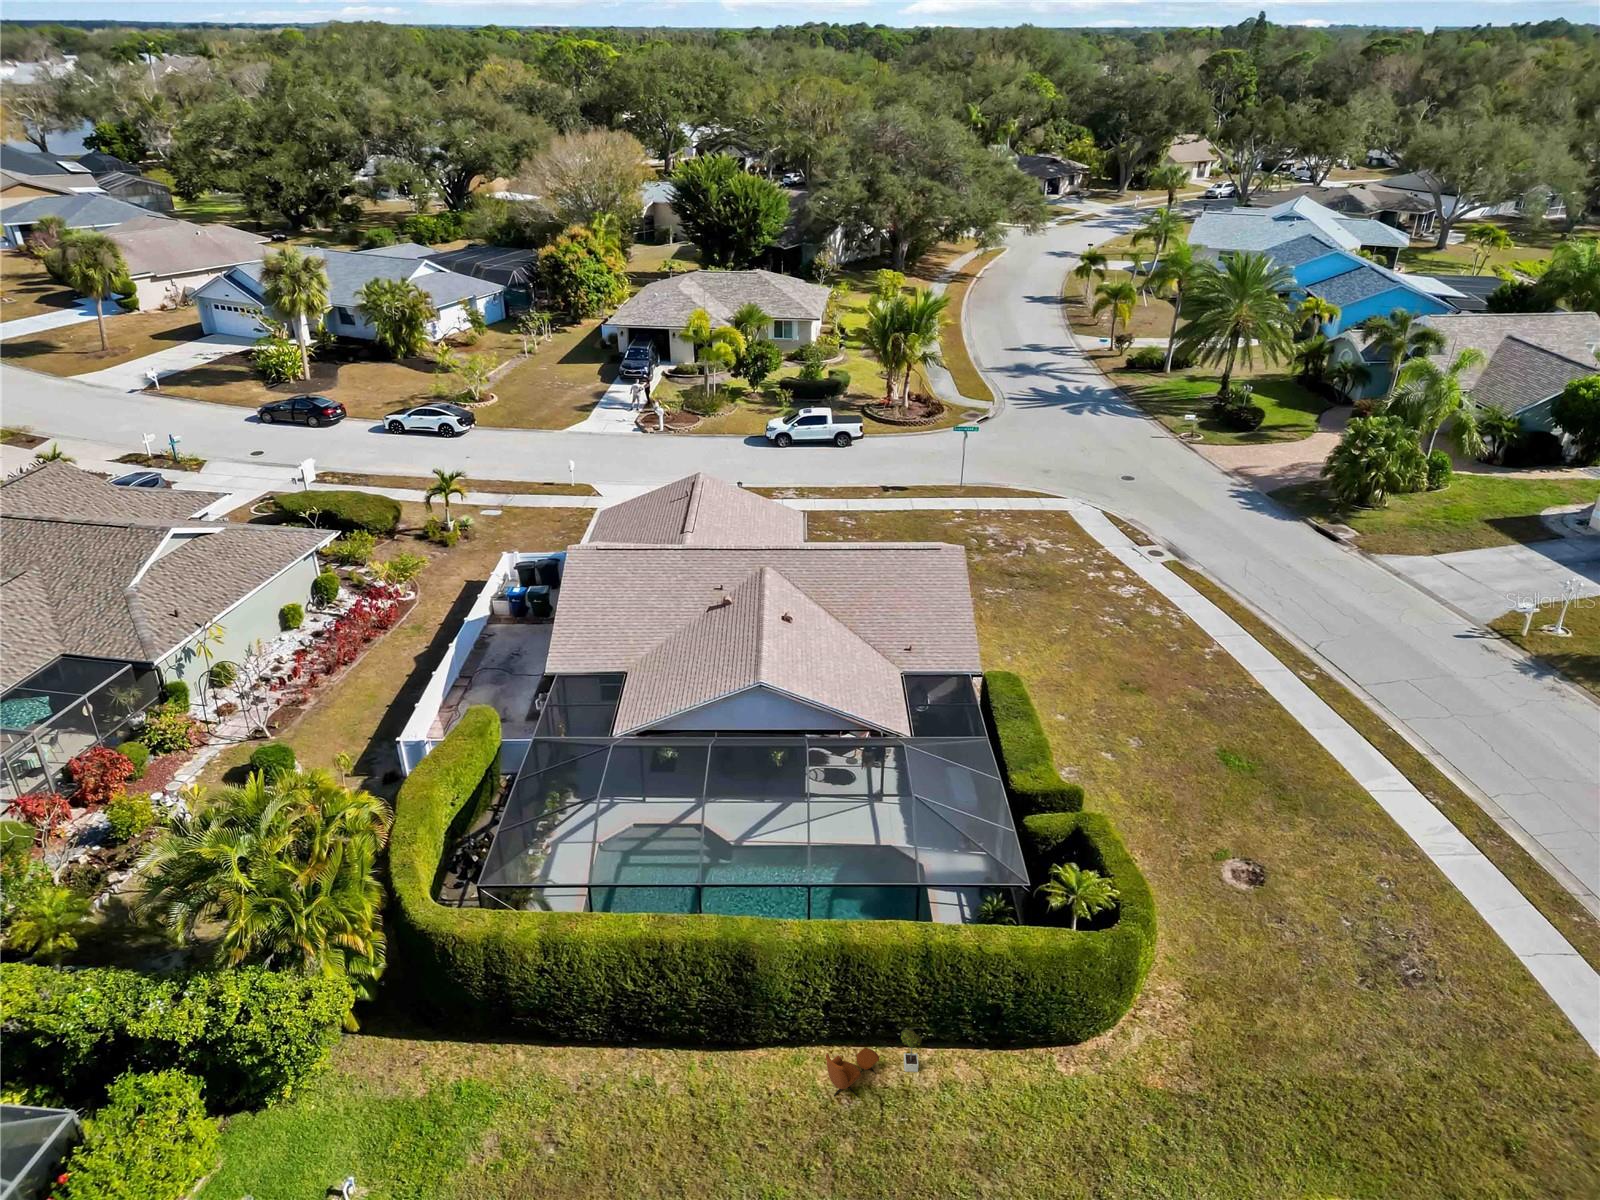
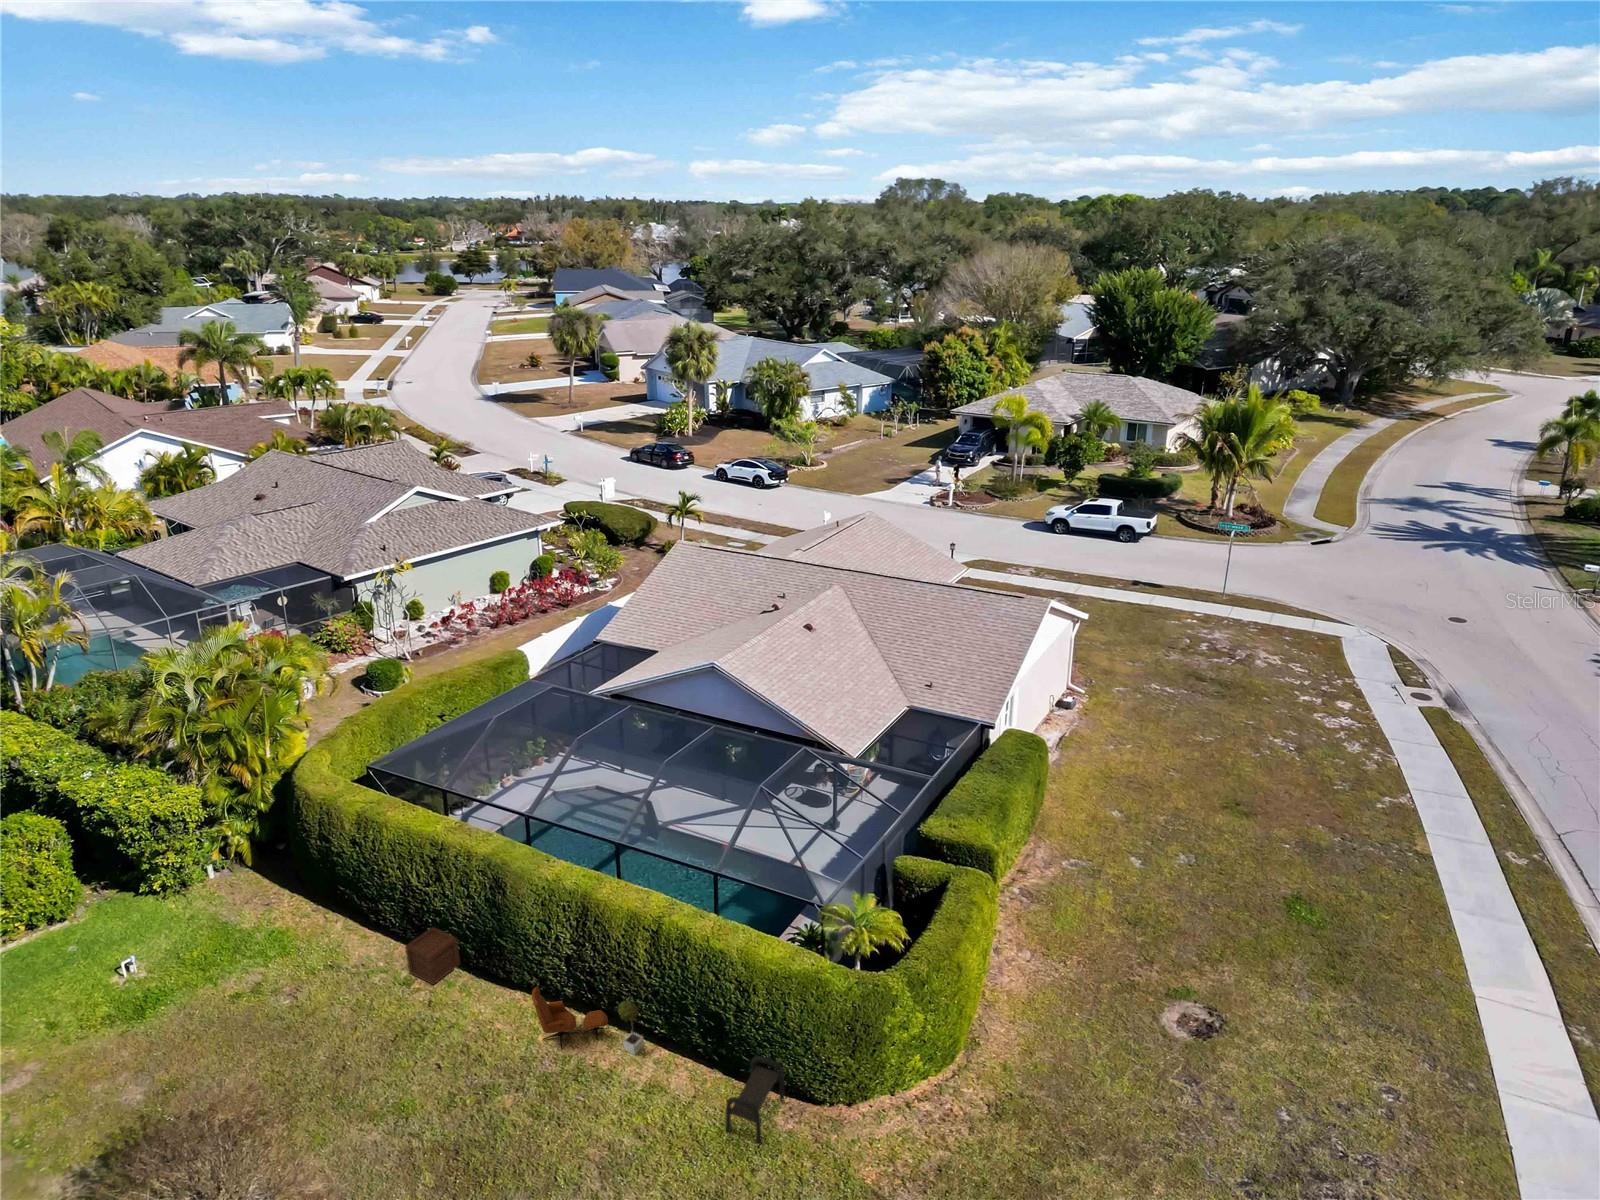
bench: none [1023,1025,1074,1096] -> present [725,1056,785,1143]
wooden crate: none [648,1043,689,1096] -> present [405,927,460,985]

